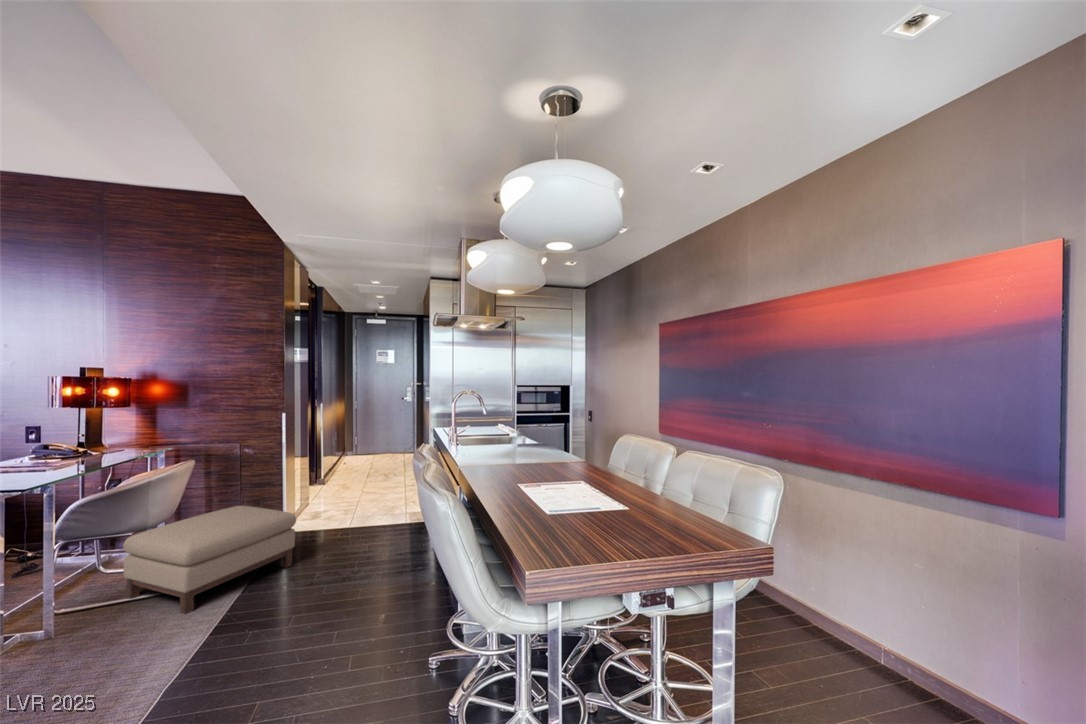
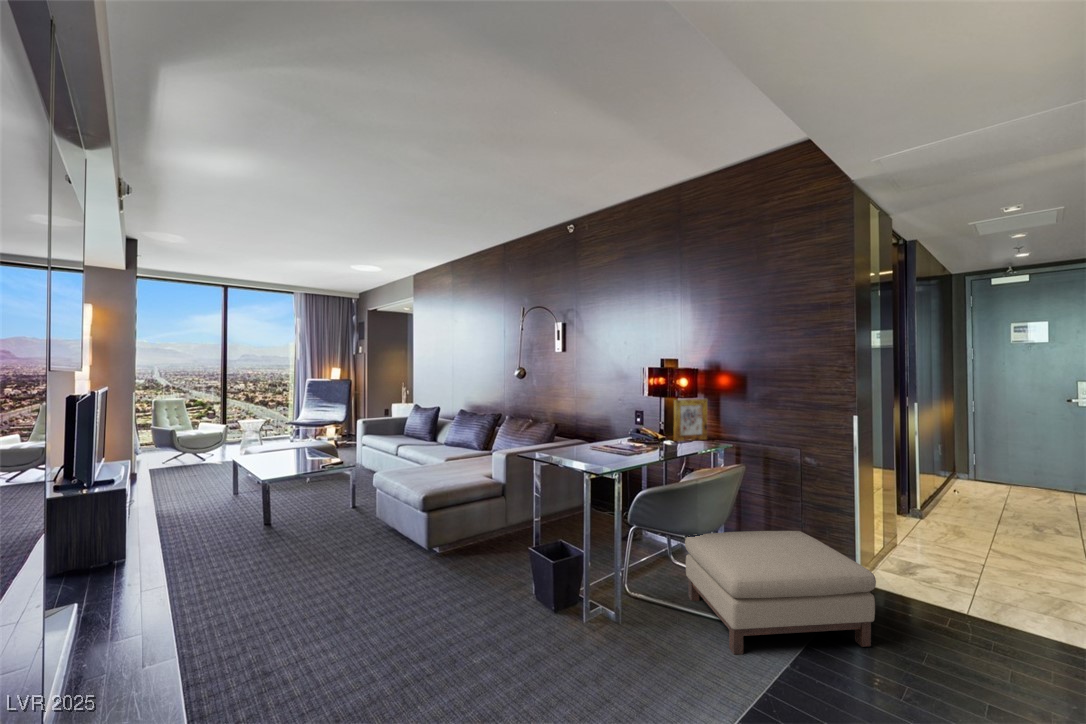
picture frame: none [100,407,144,453] -> present [674,399,707,441]

